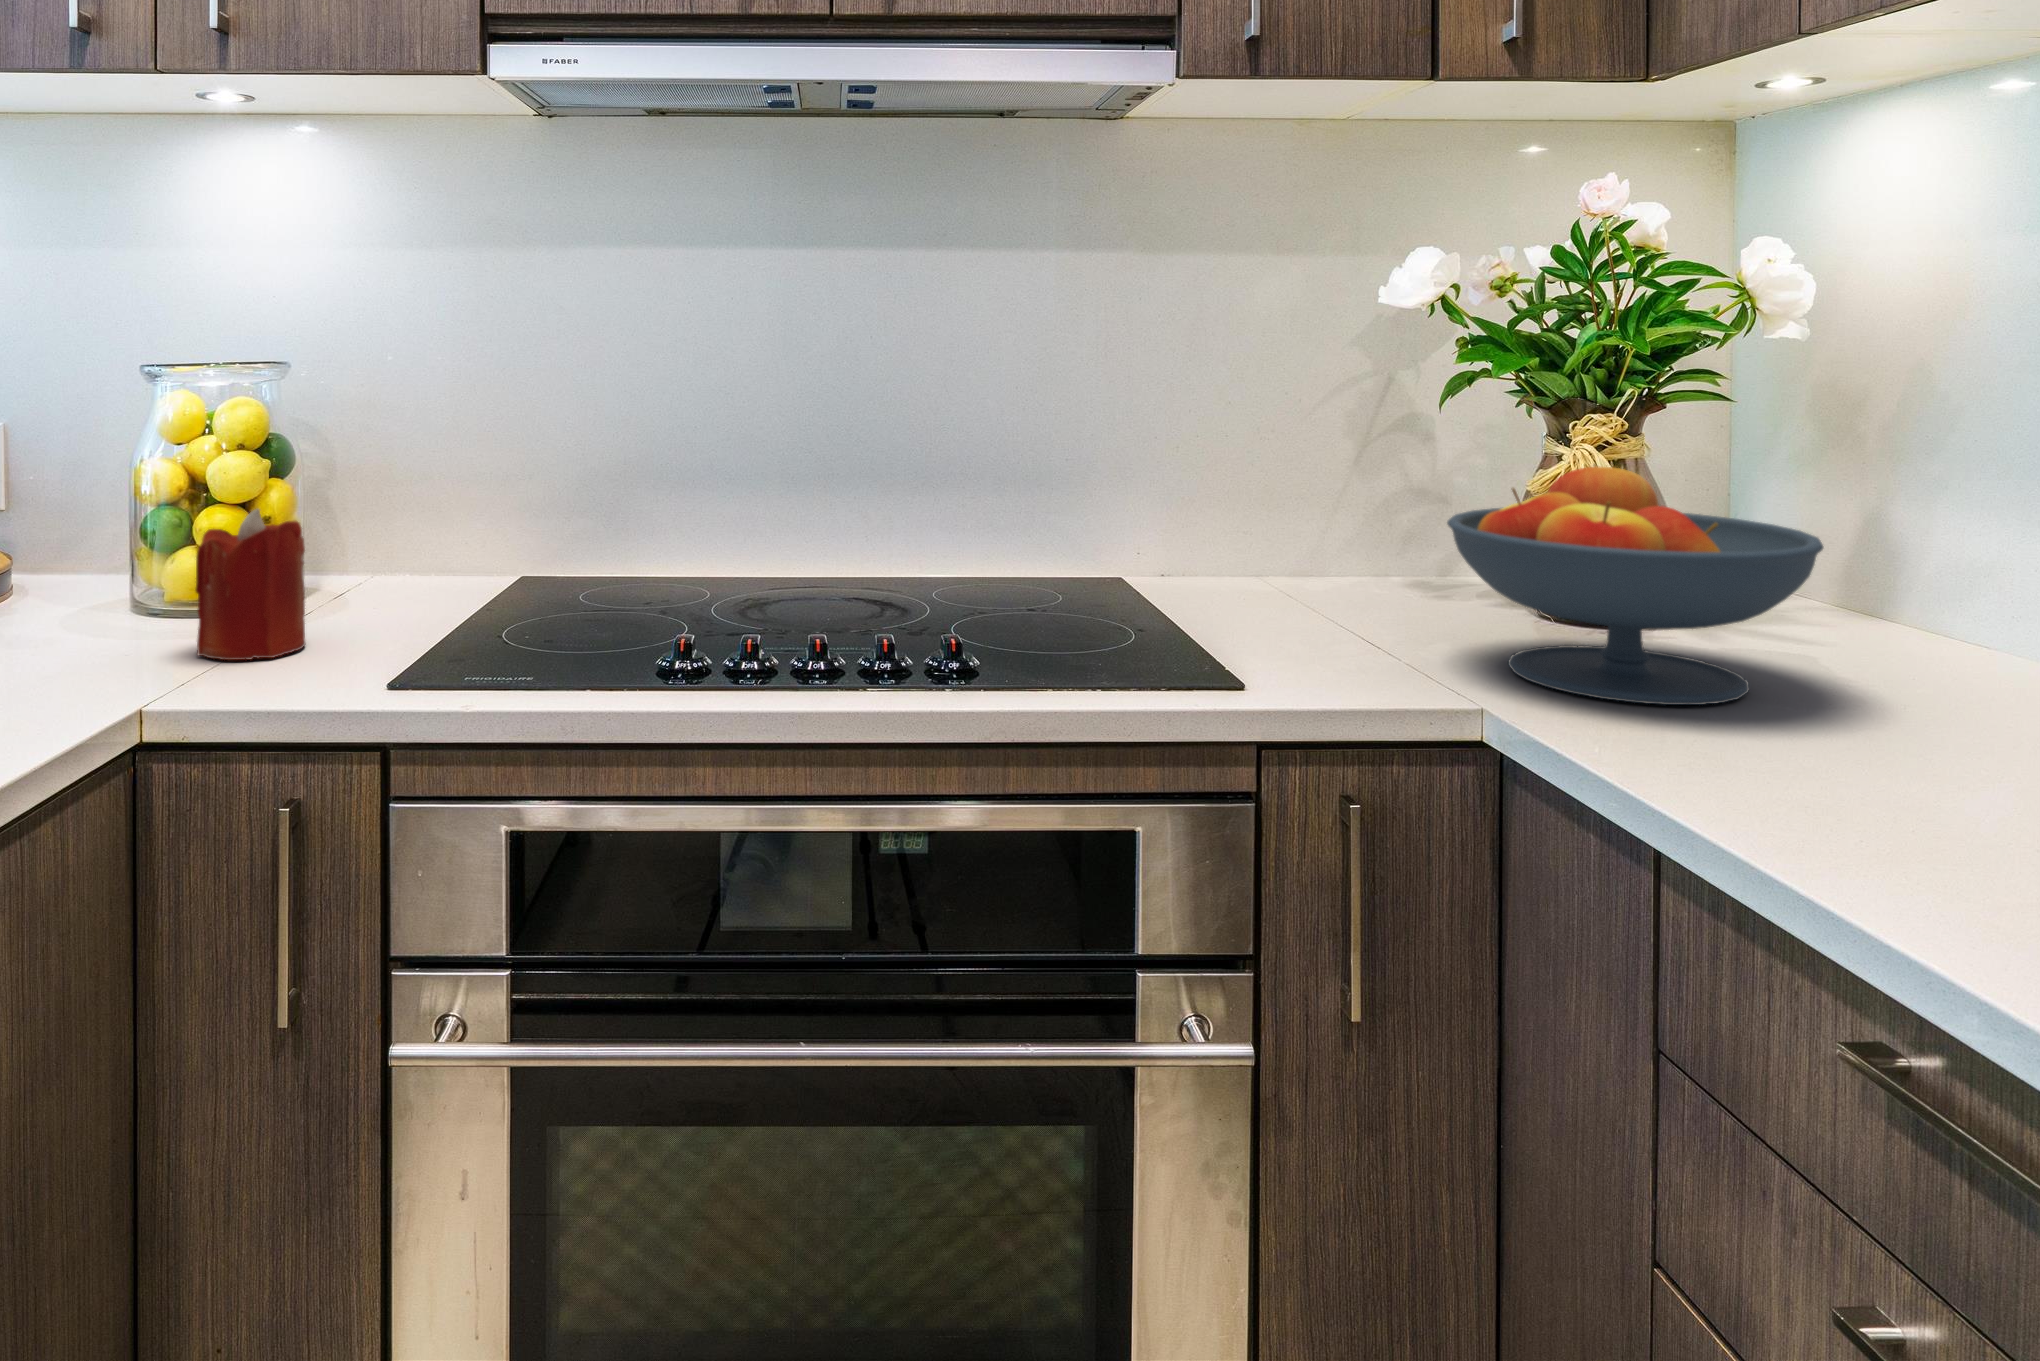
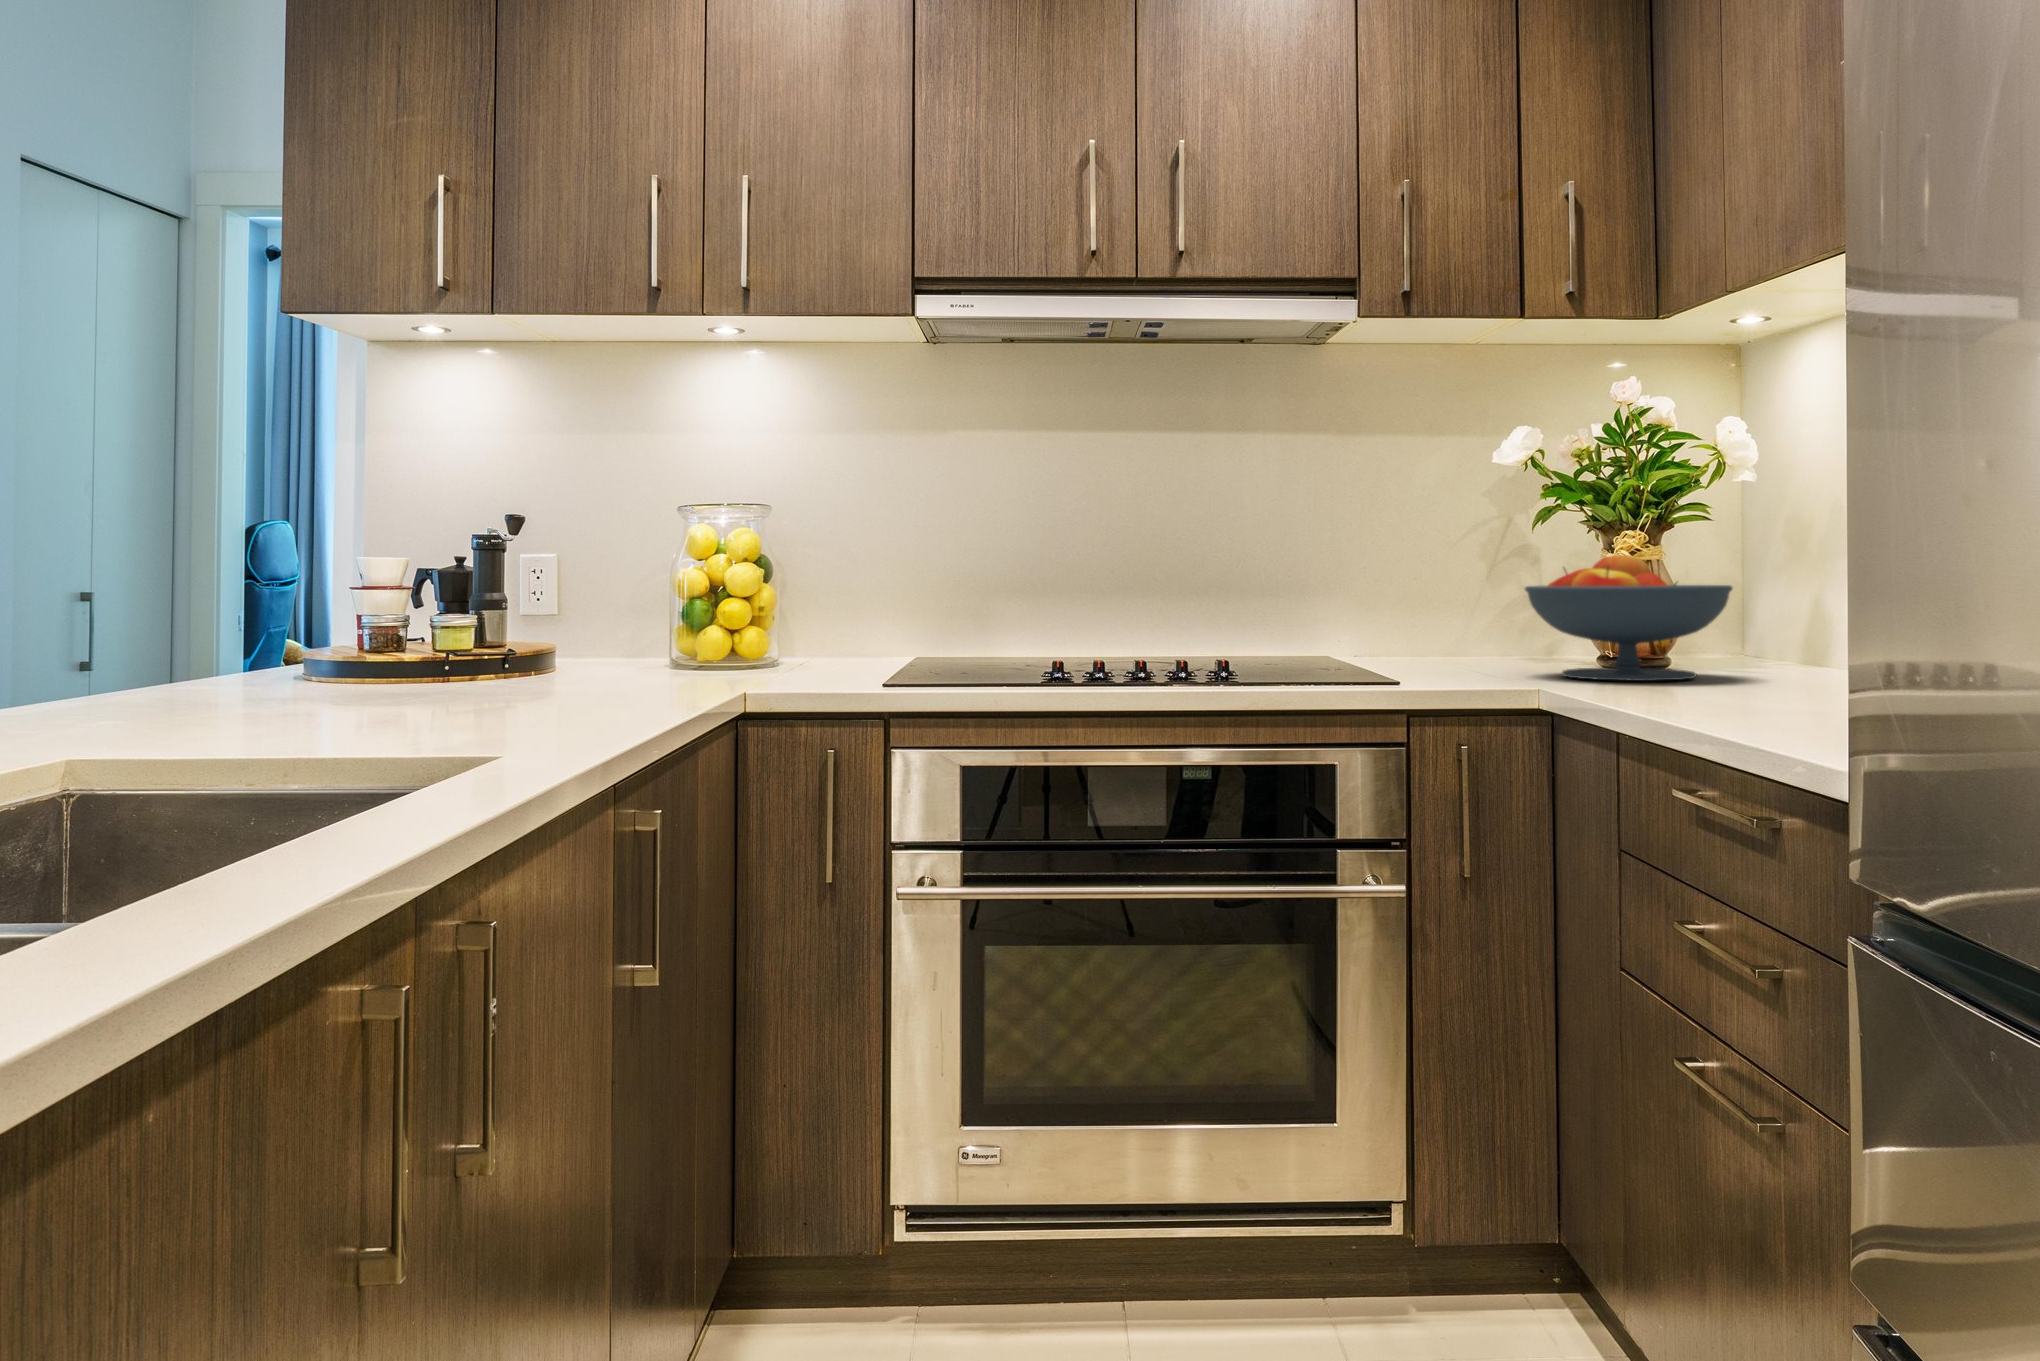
candle: present [195,509,305,660] -> none [747,588,810,679]

